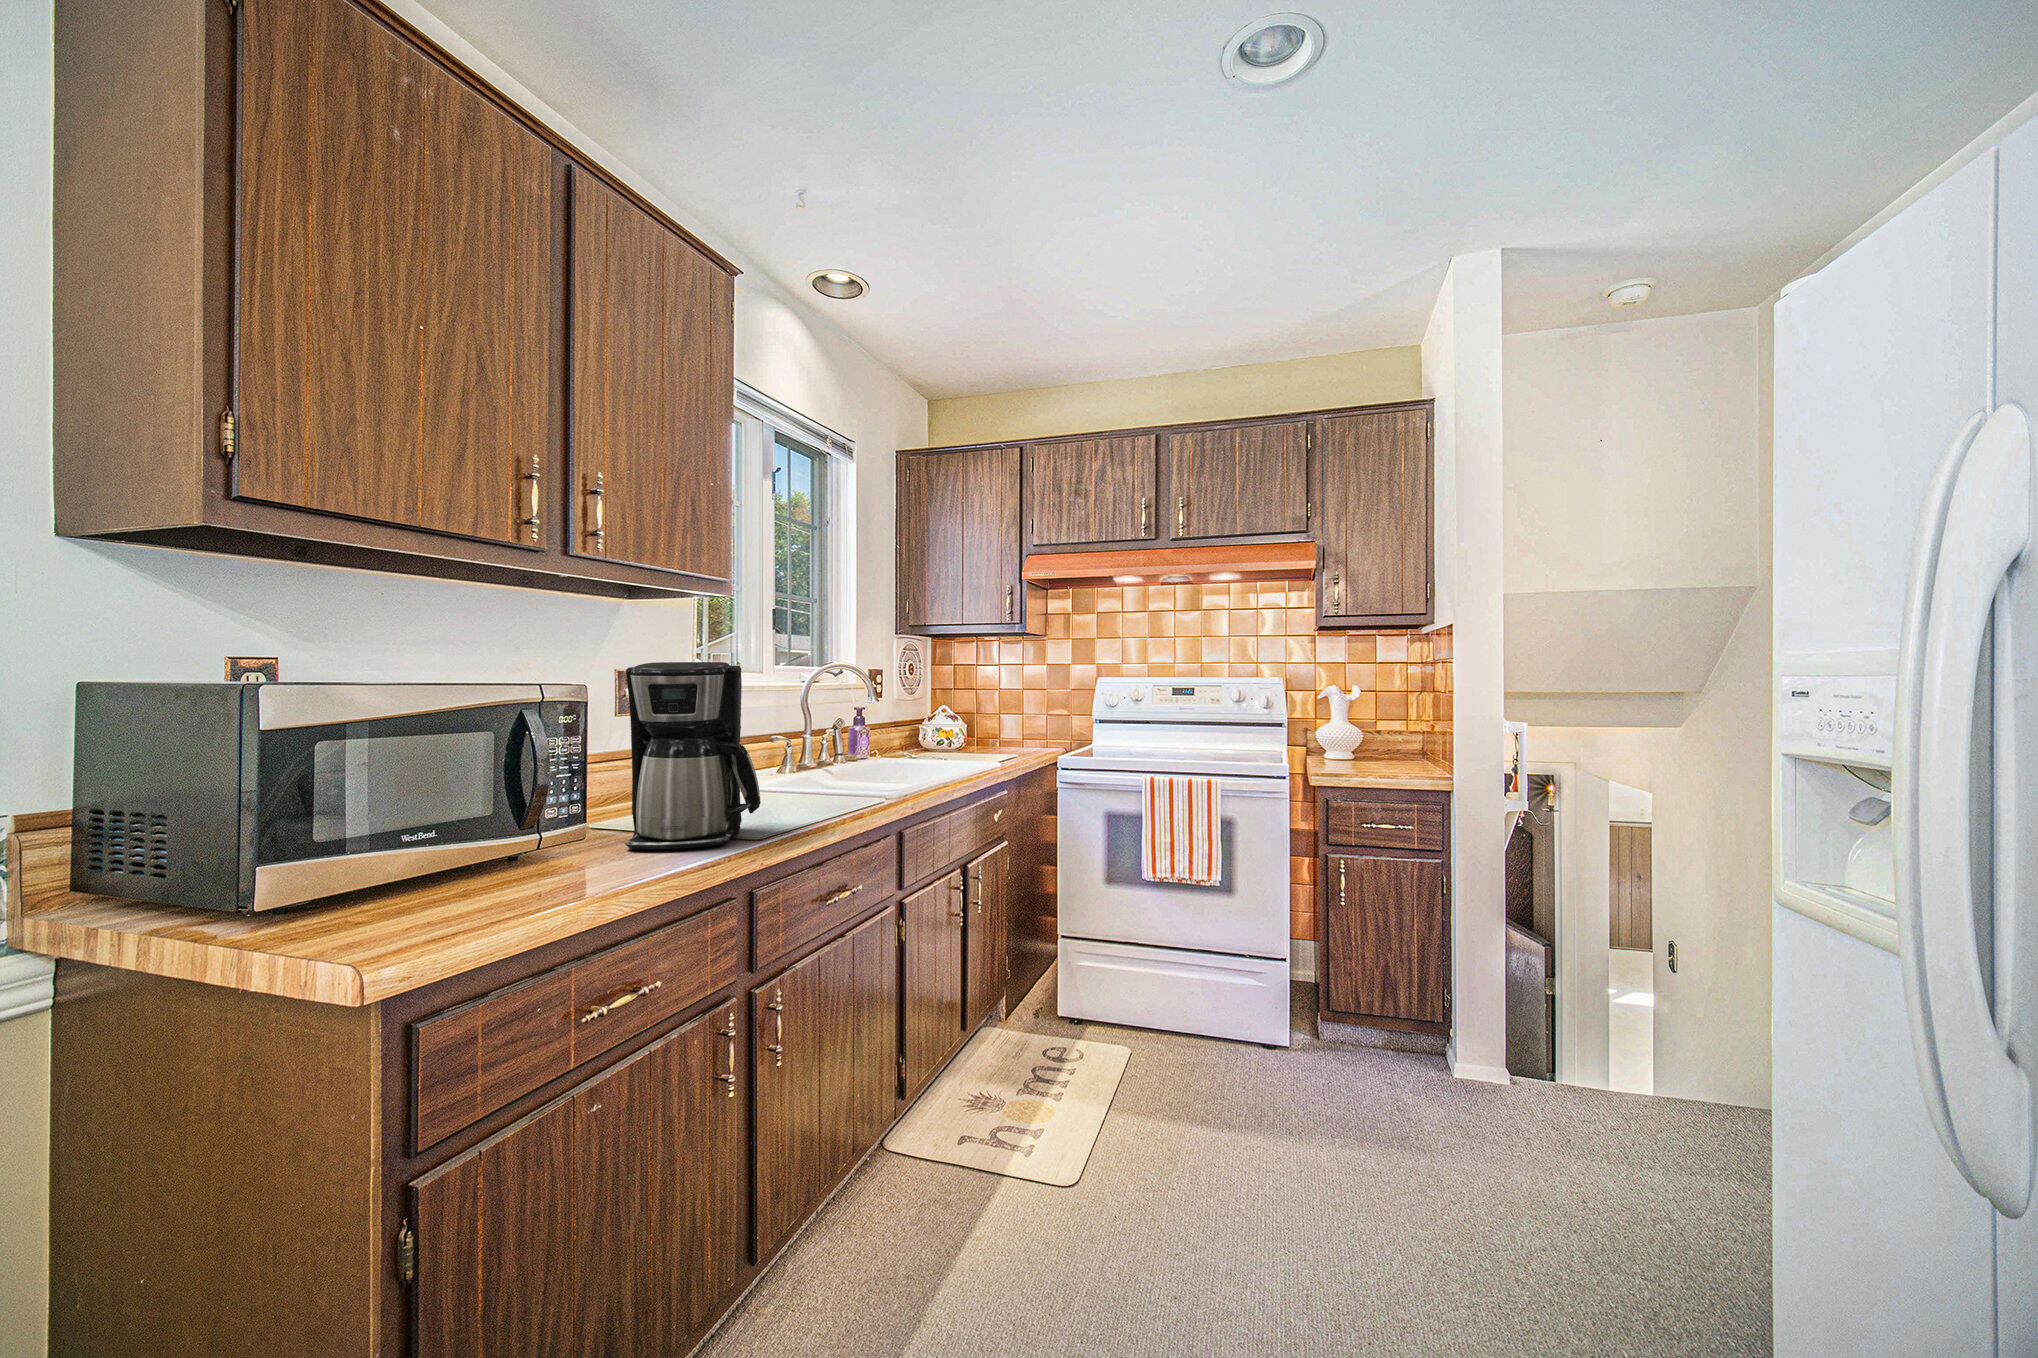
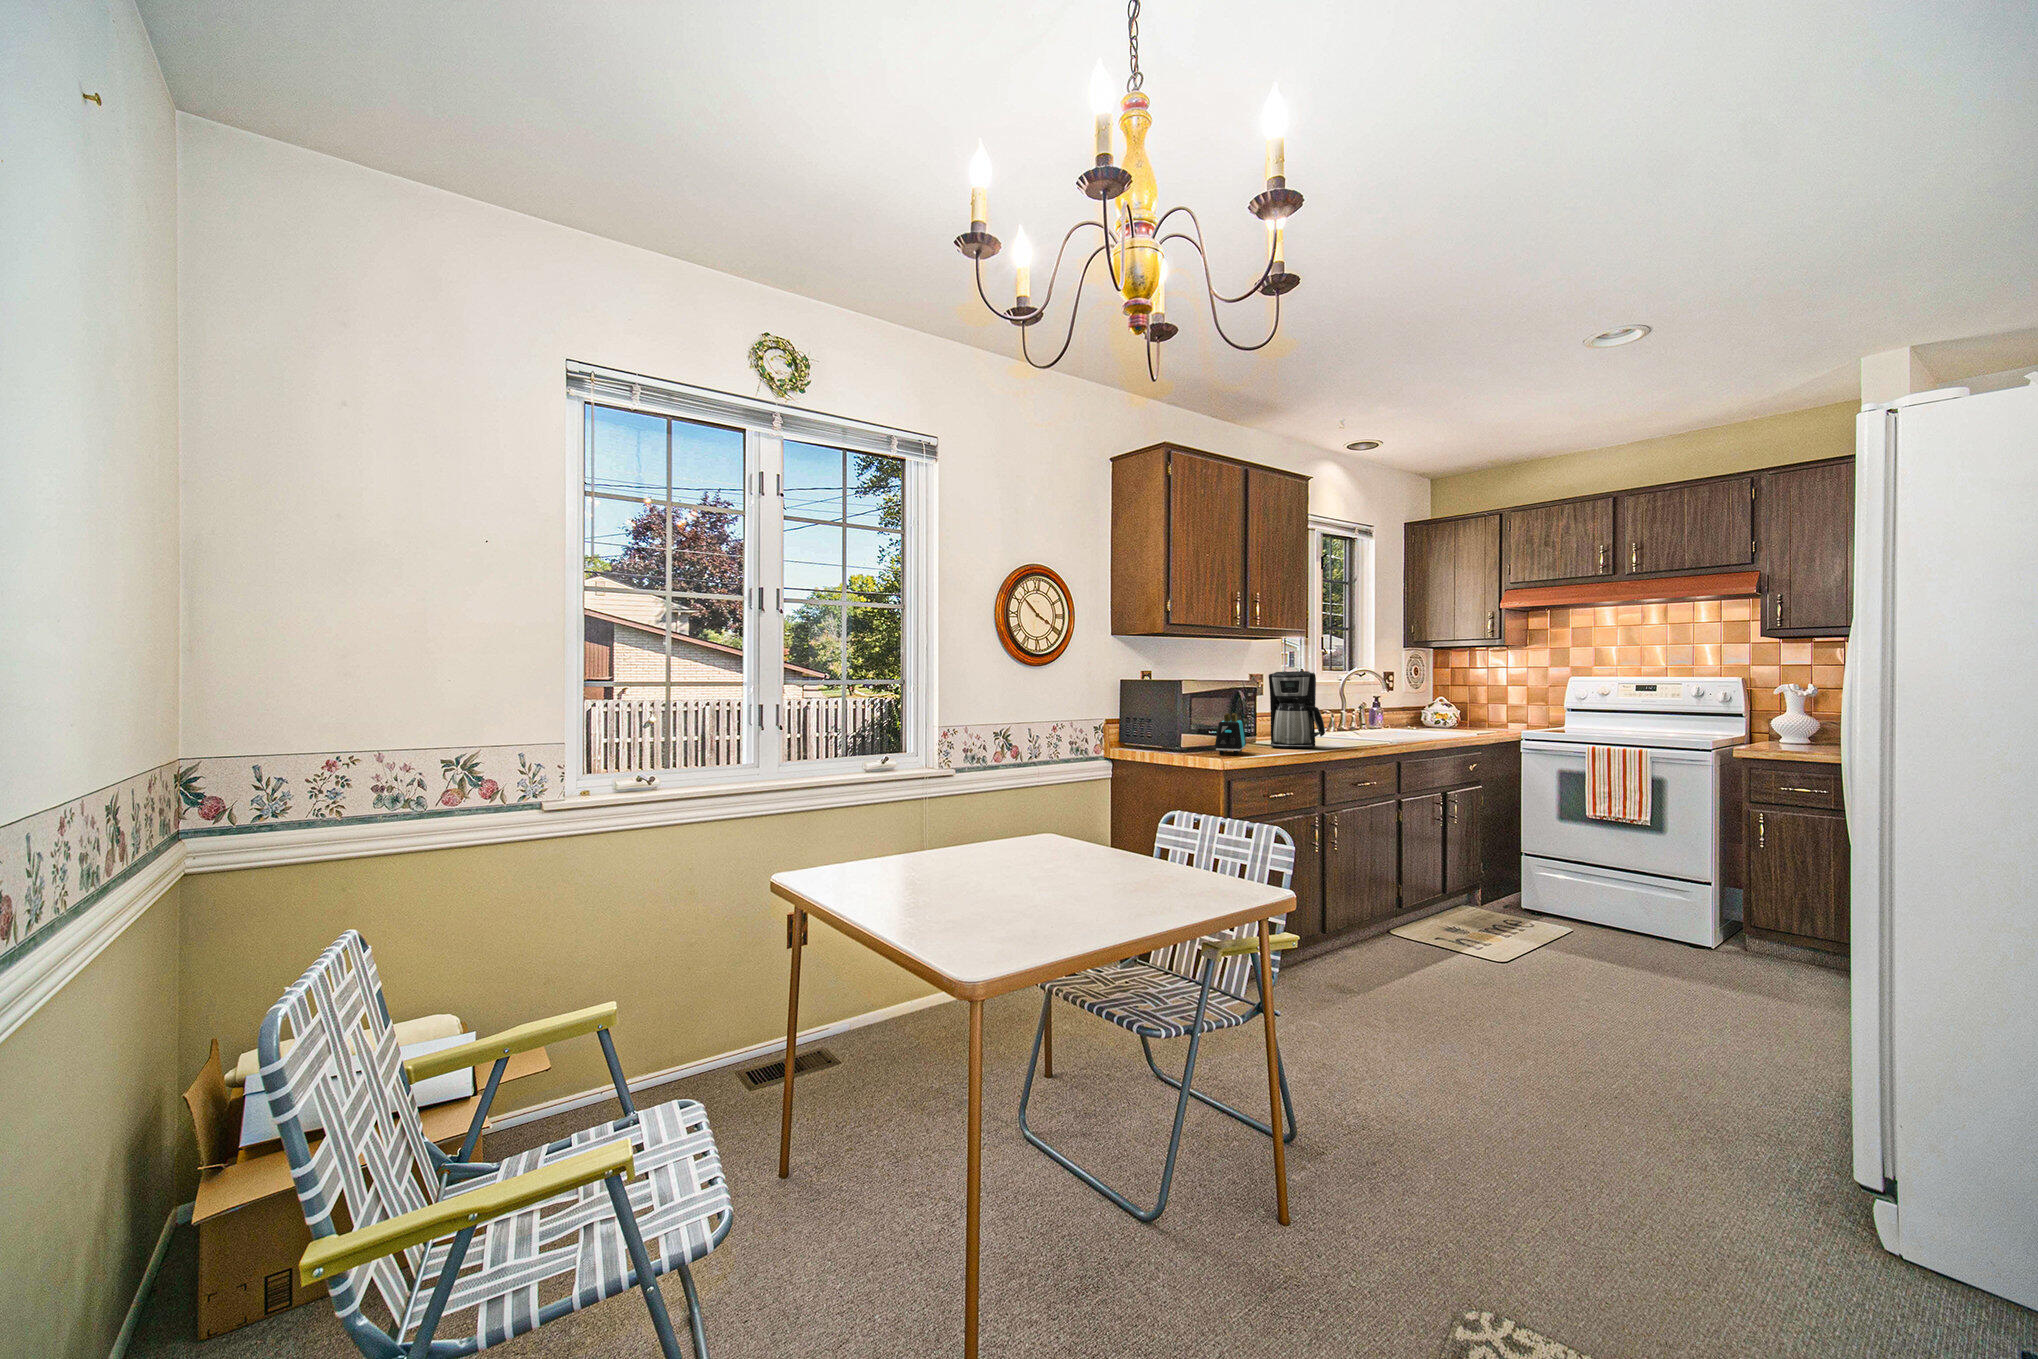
toaster: none [372,784,526,930] -> present [1215,713,1246,755]

